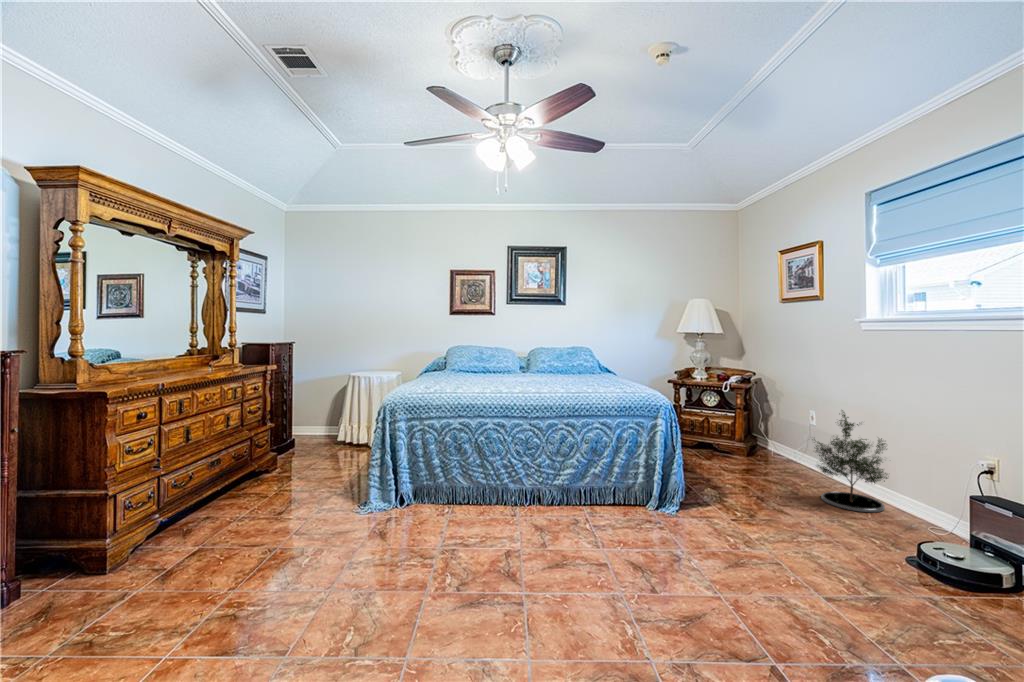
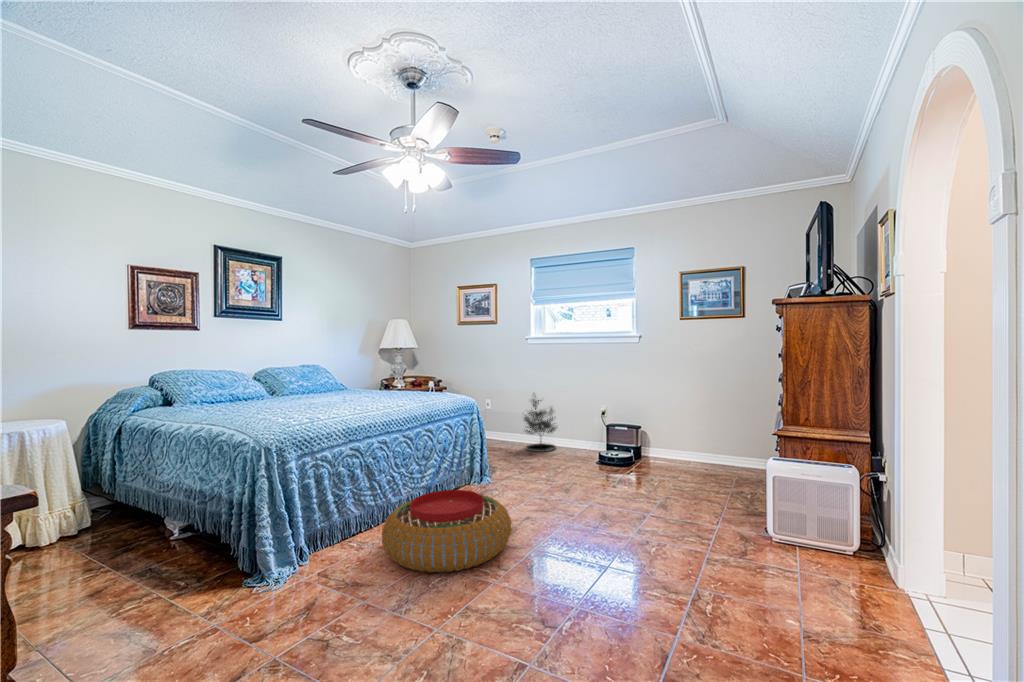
pouf: none [400,485,539,575] -> present [382,490,512,573]

